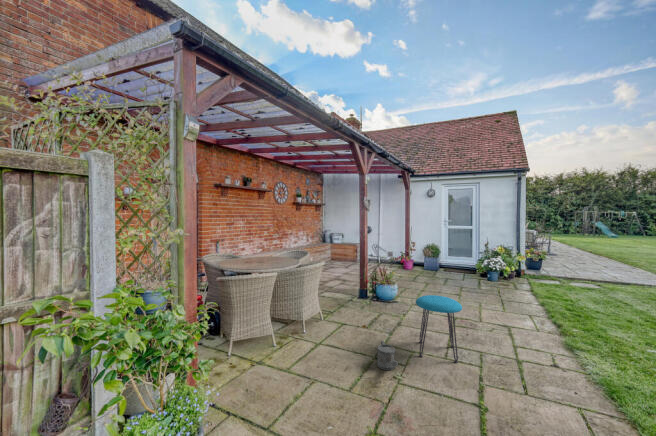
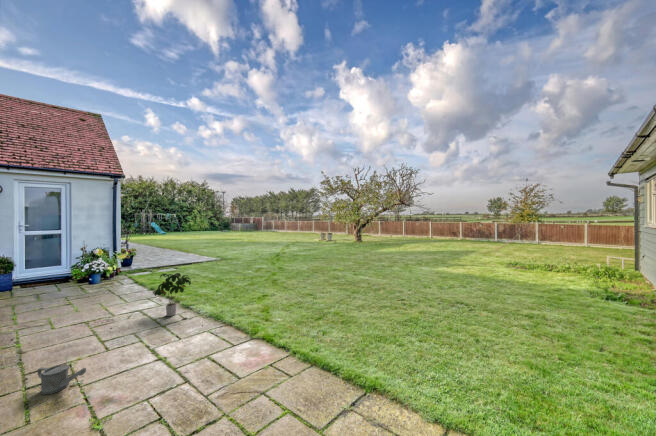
potted plant: none [517,288,571,353] -> present [153,273,191,316]
stool: present [416,295,462,363] -> none [72,298,126,363]

